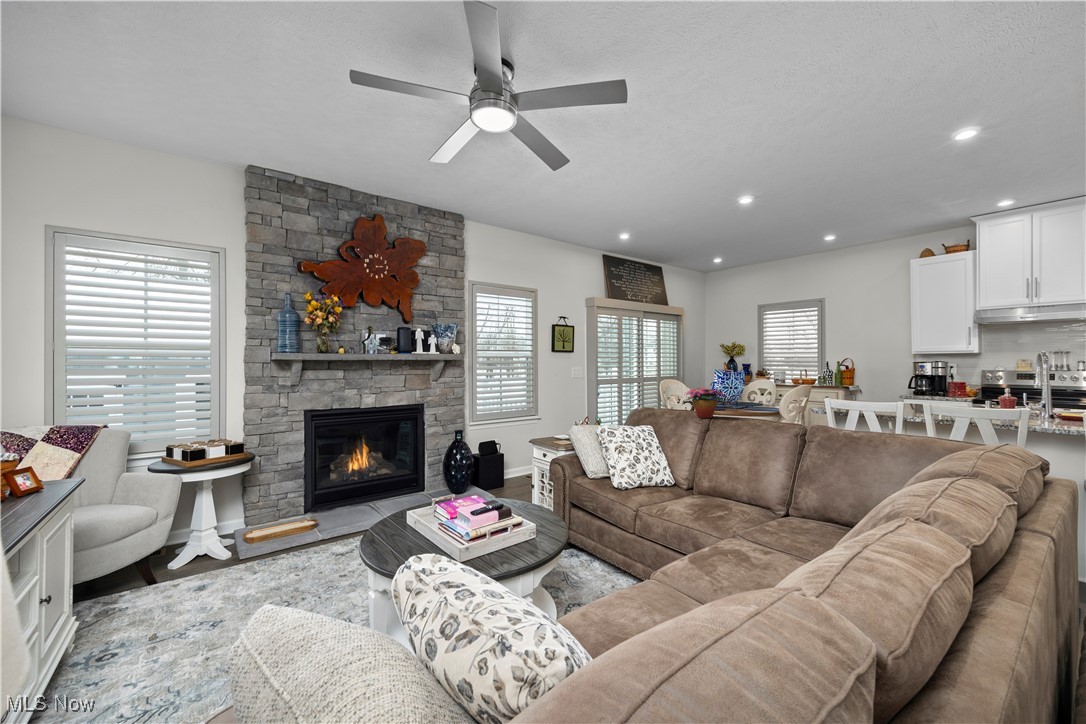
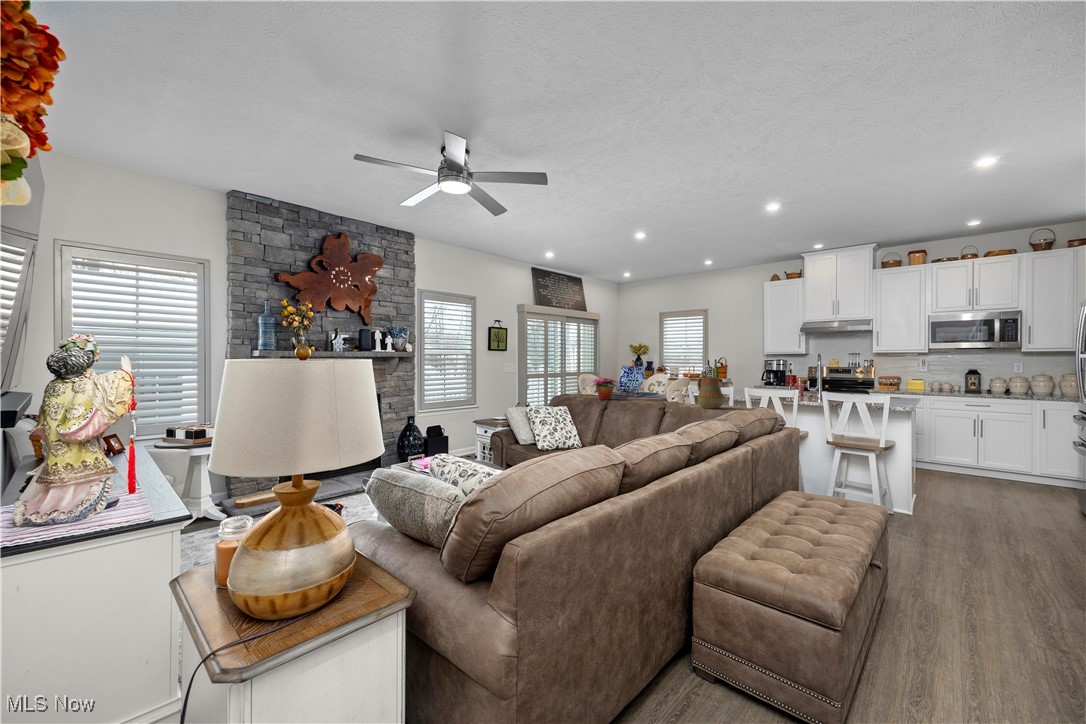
pitcher: none [854,387,904,439] -> present [697,376,724,409]

